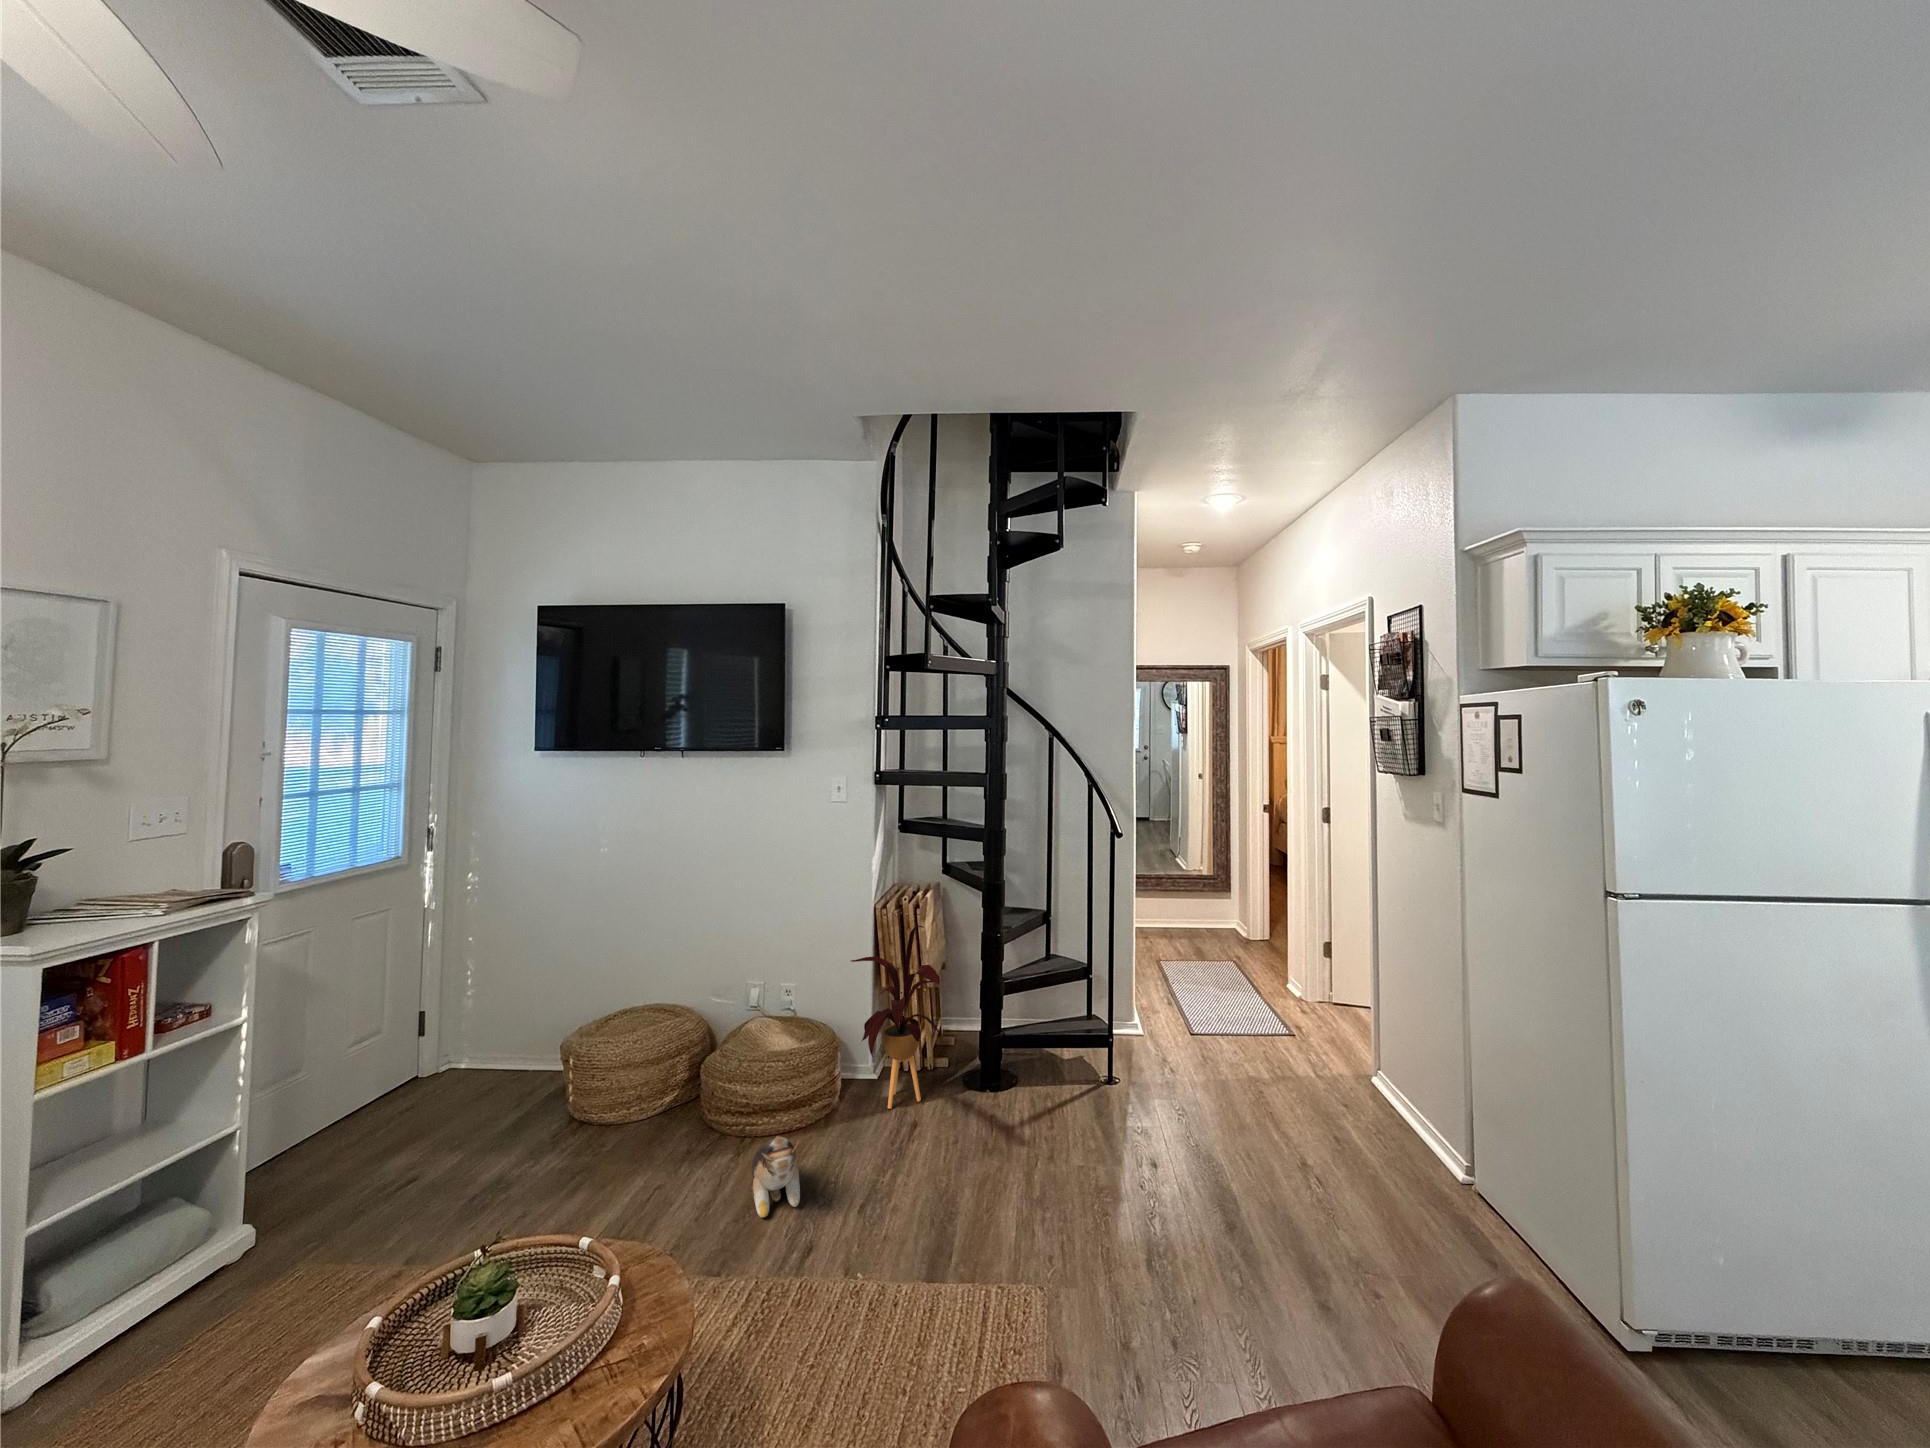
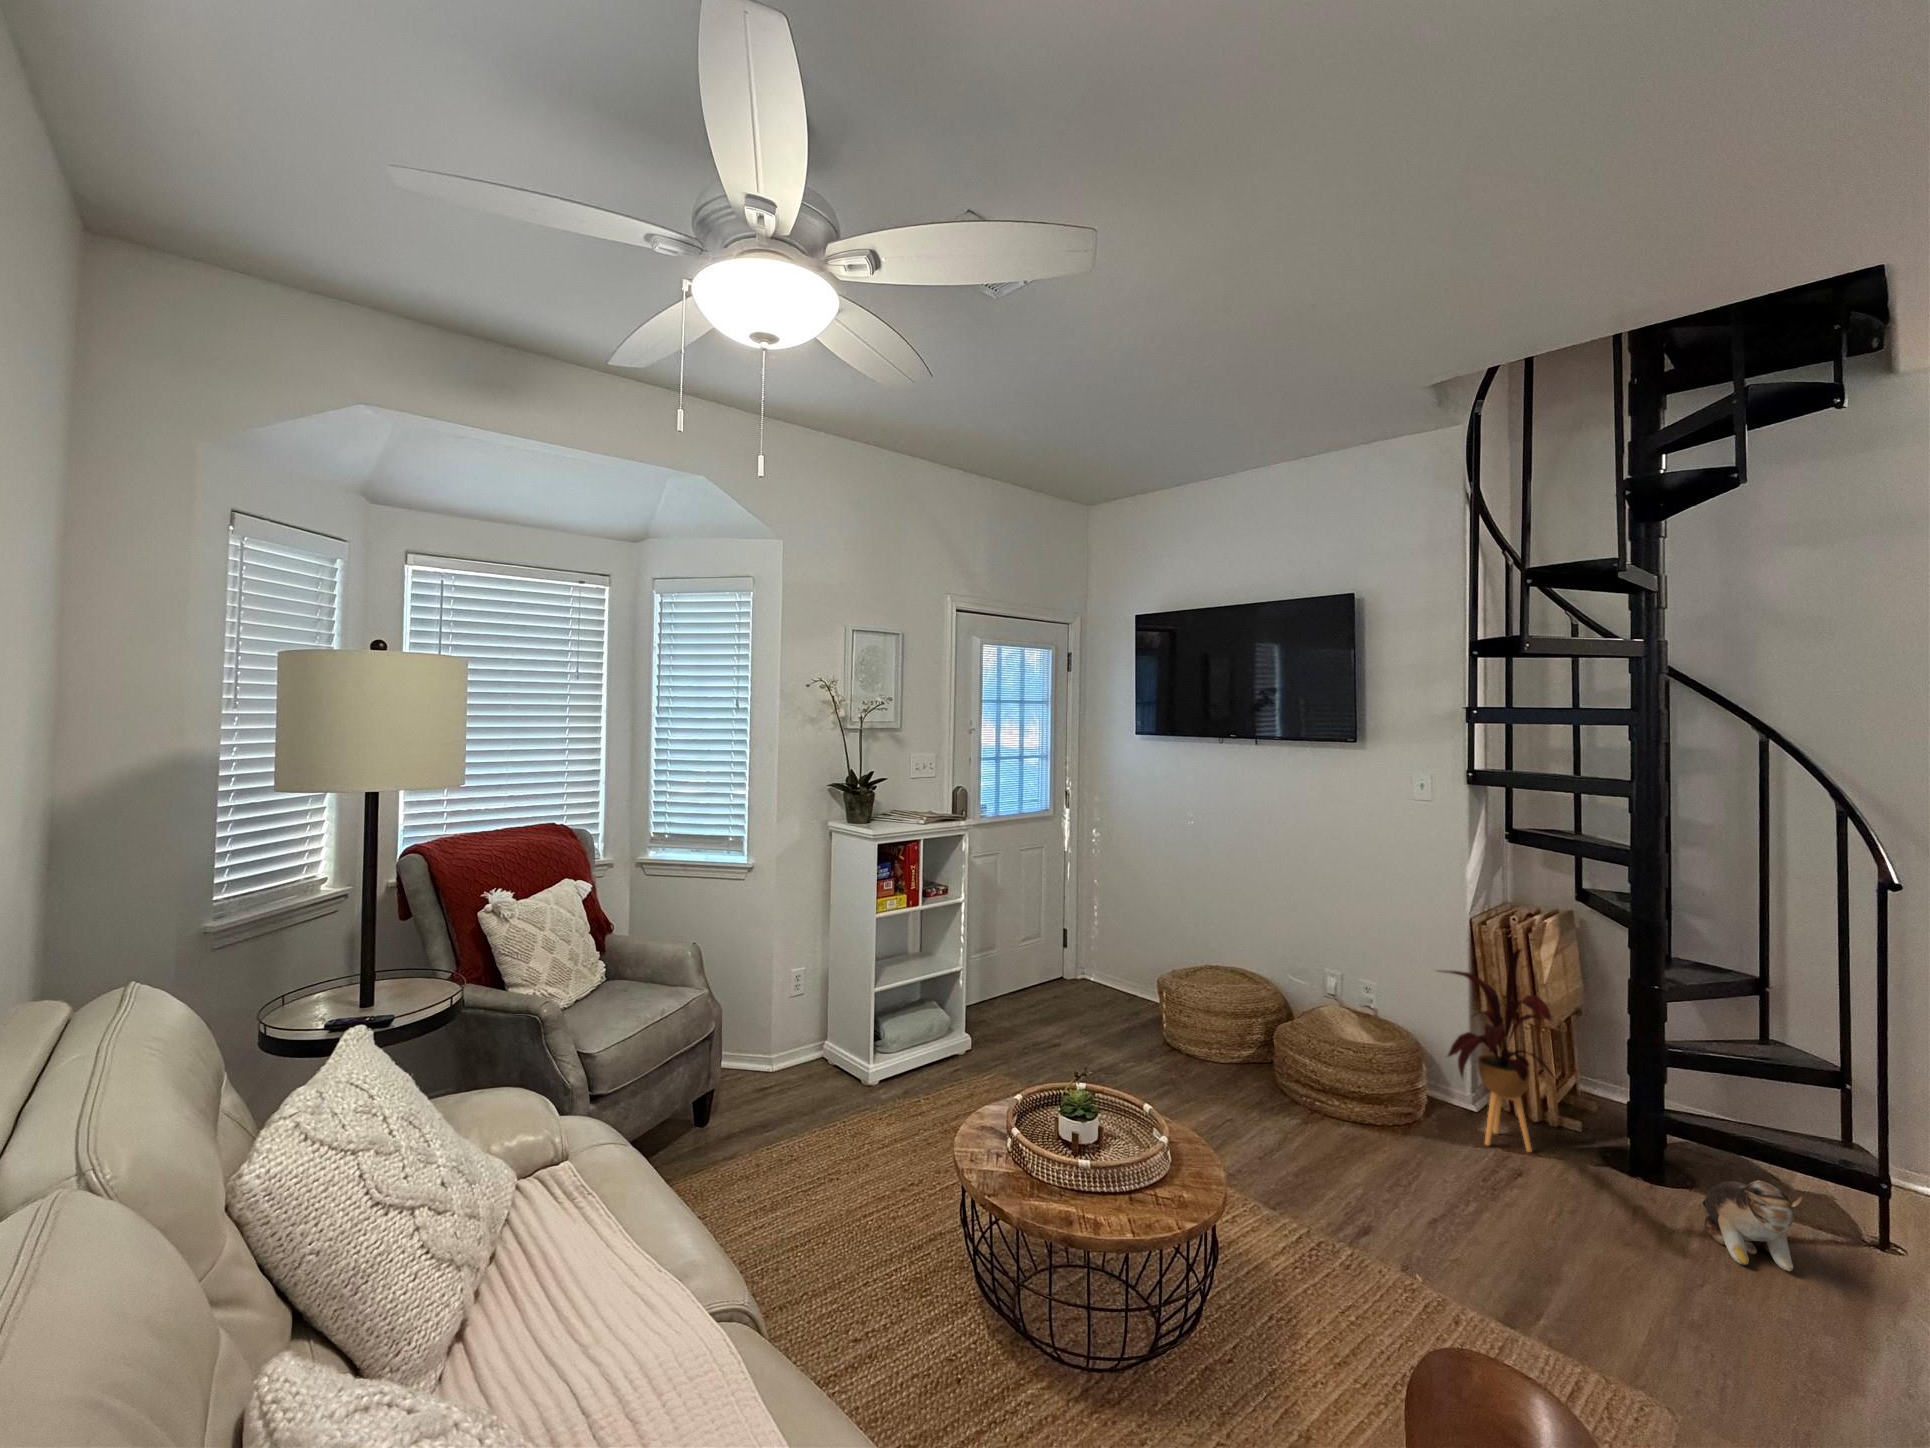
plush toy: present [750,1136,800,1218] -> present [1703,1180,1802,1271]

